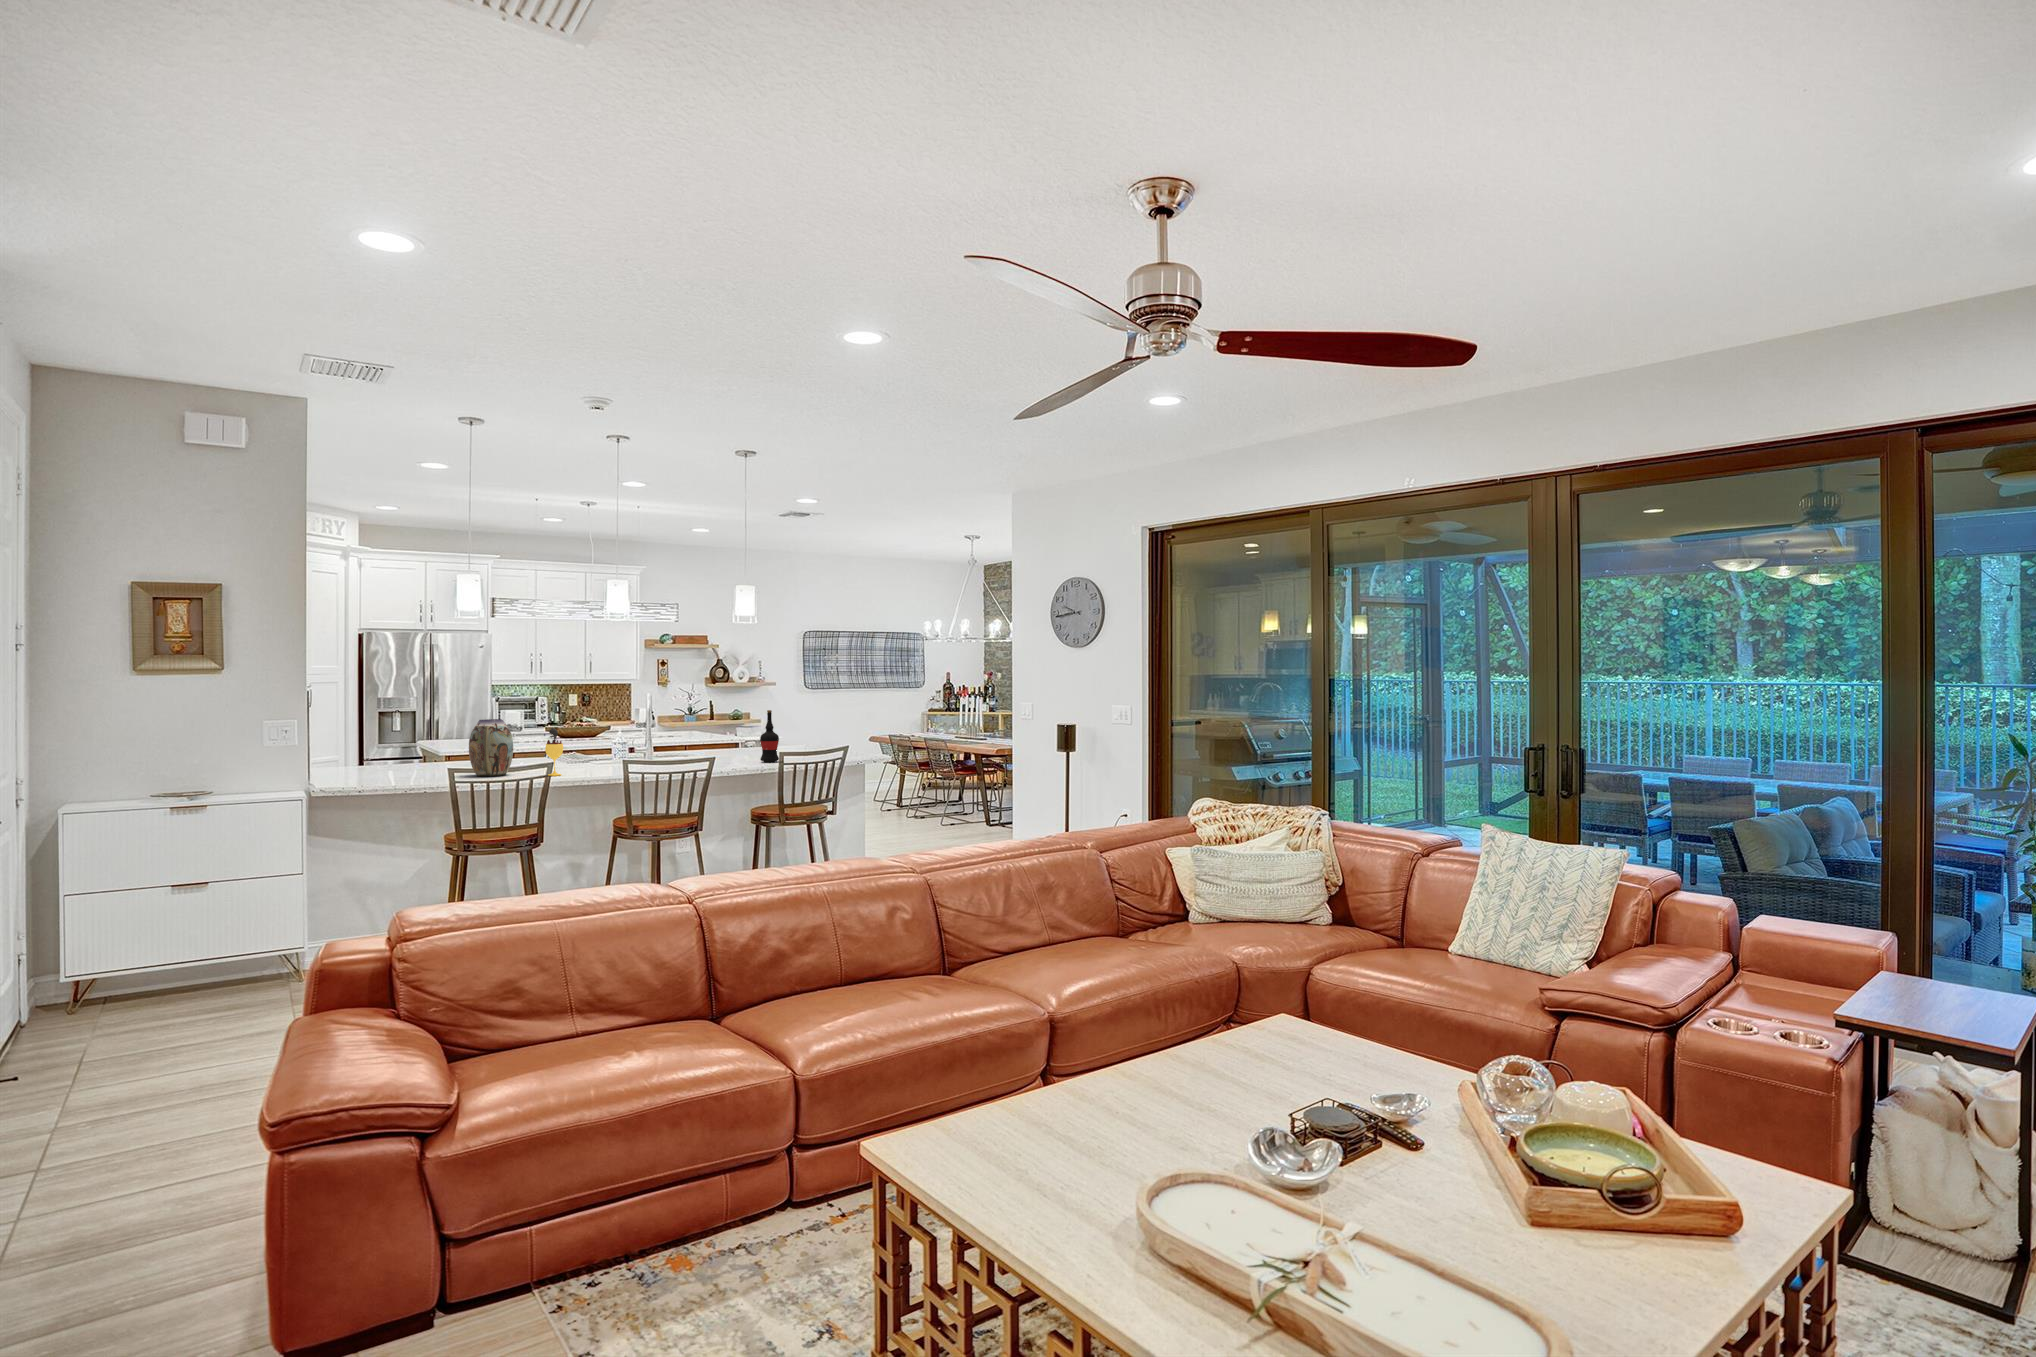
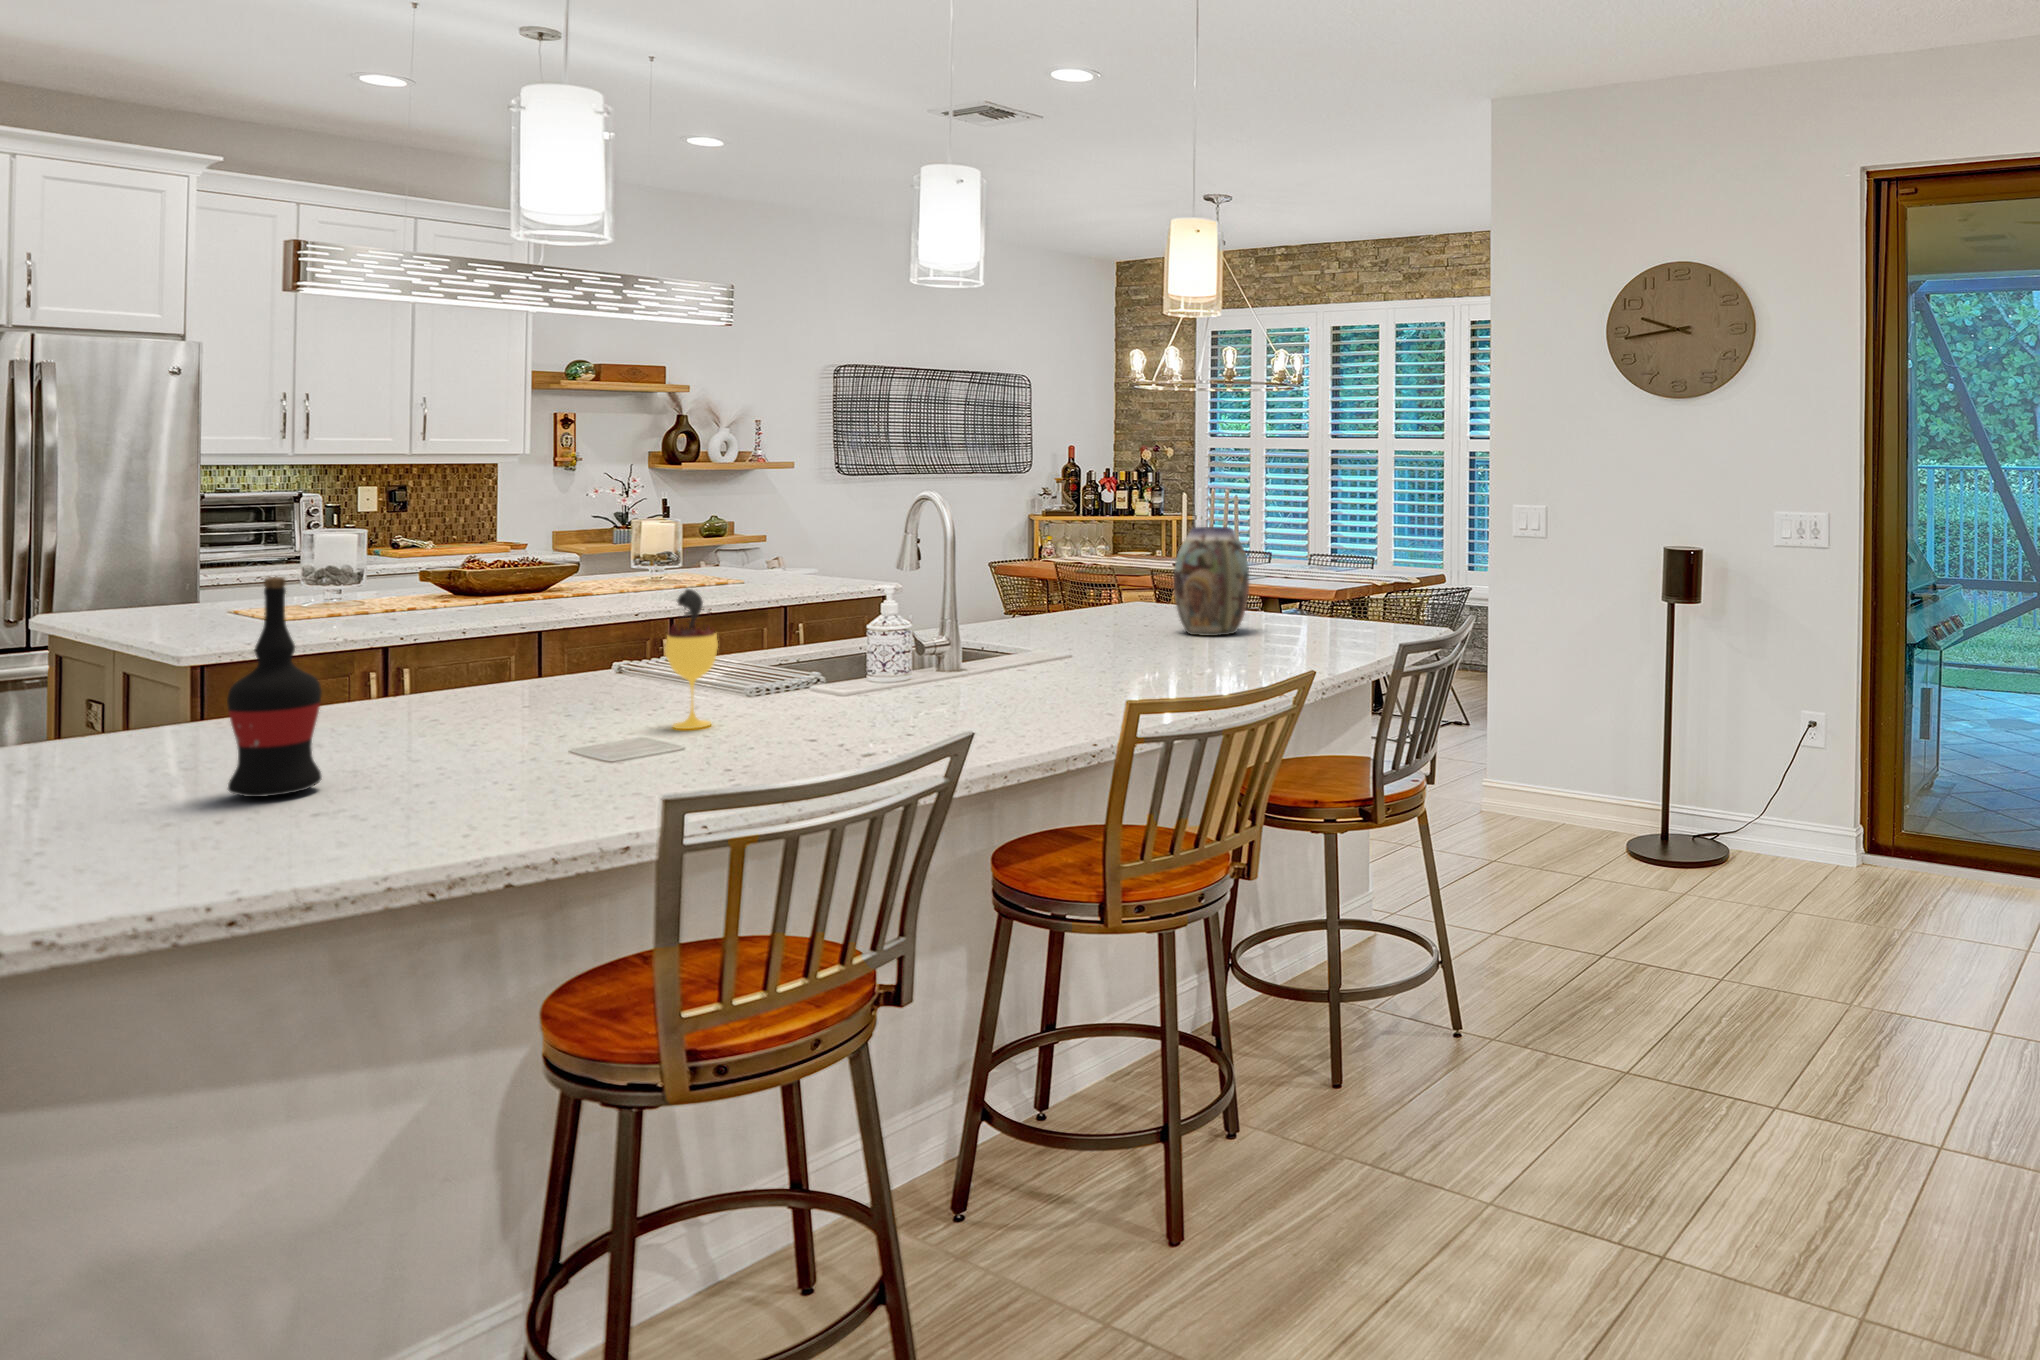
wine bottle: present [760,710,779,762] -> present [227,577,322,797]
vase: present [469,719,513,776] -> present [1174,527,1249,636]

